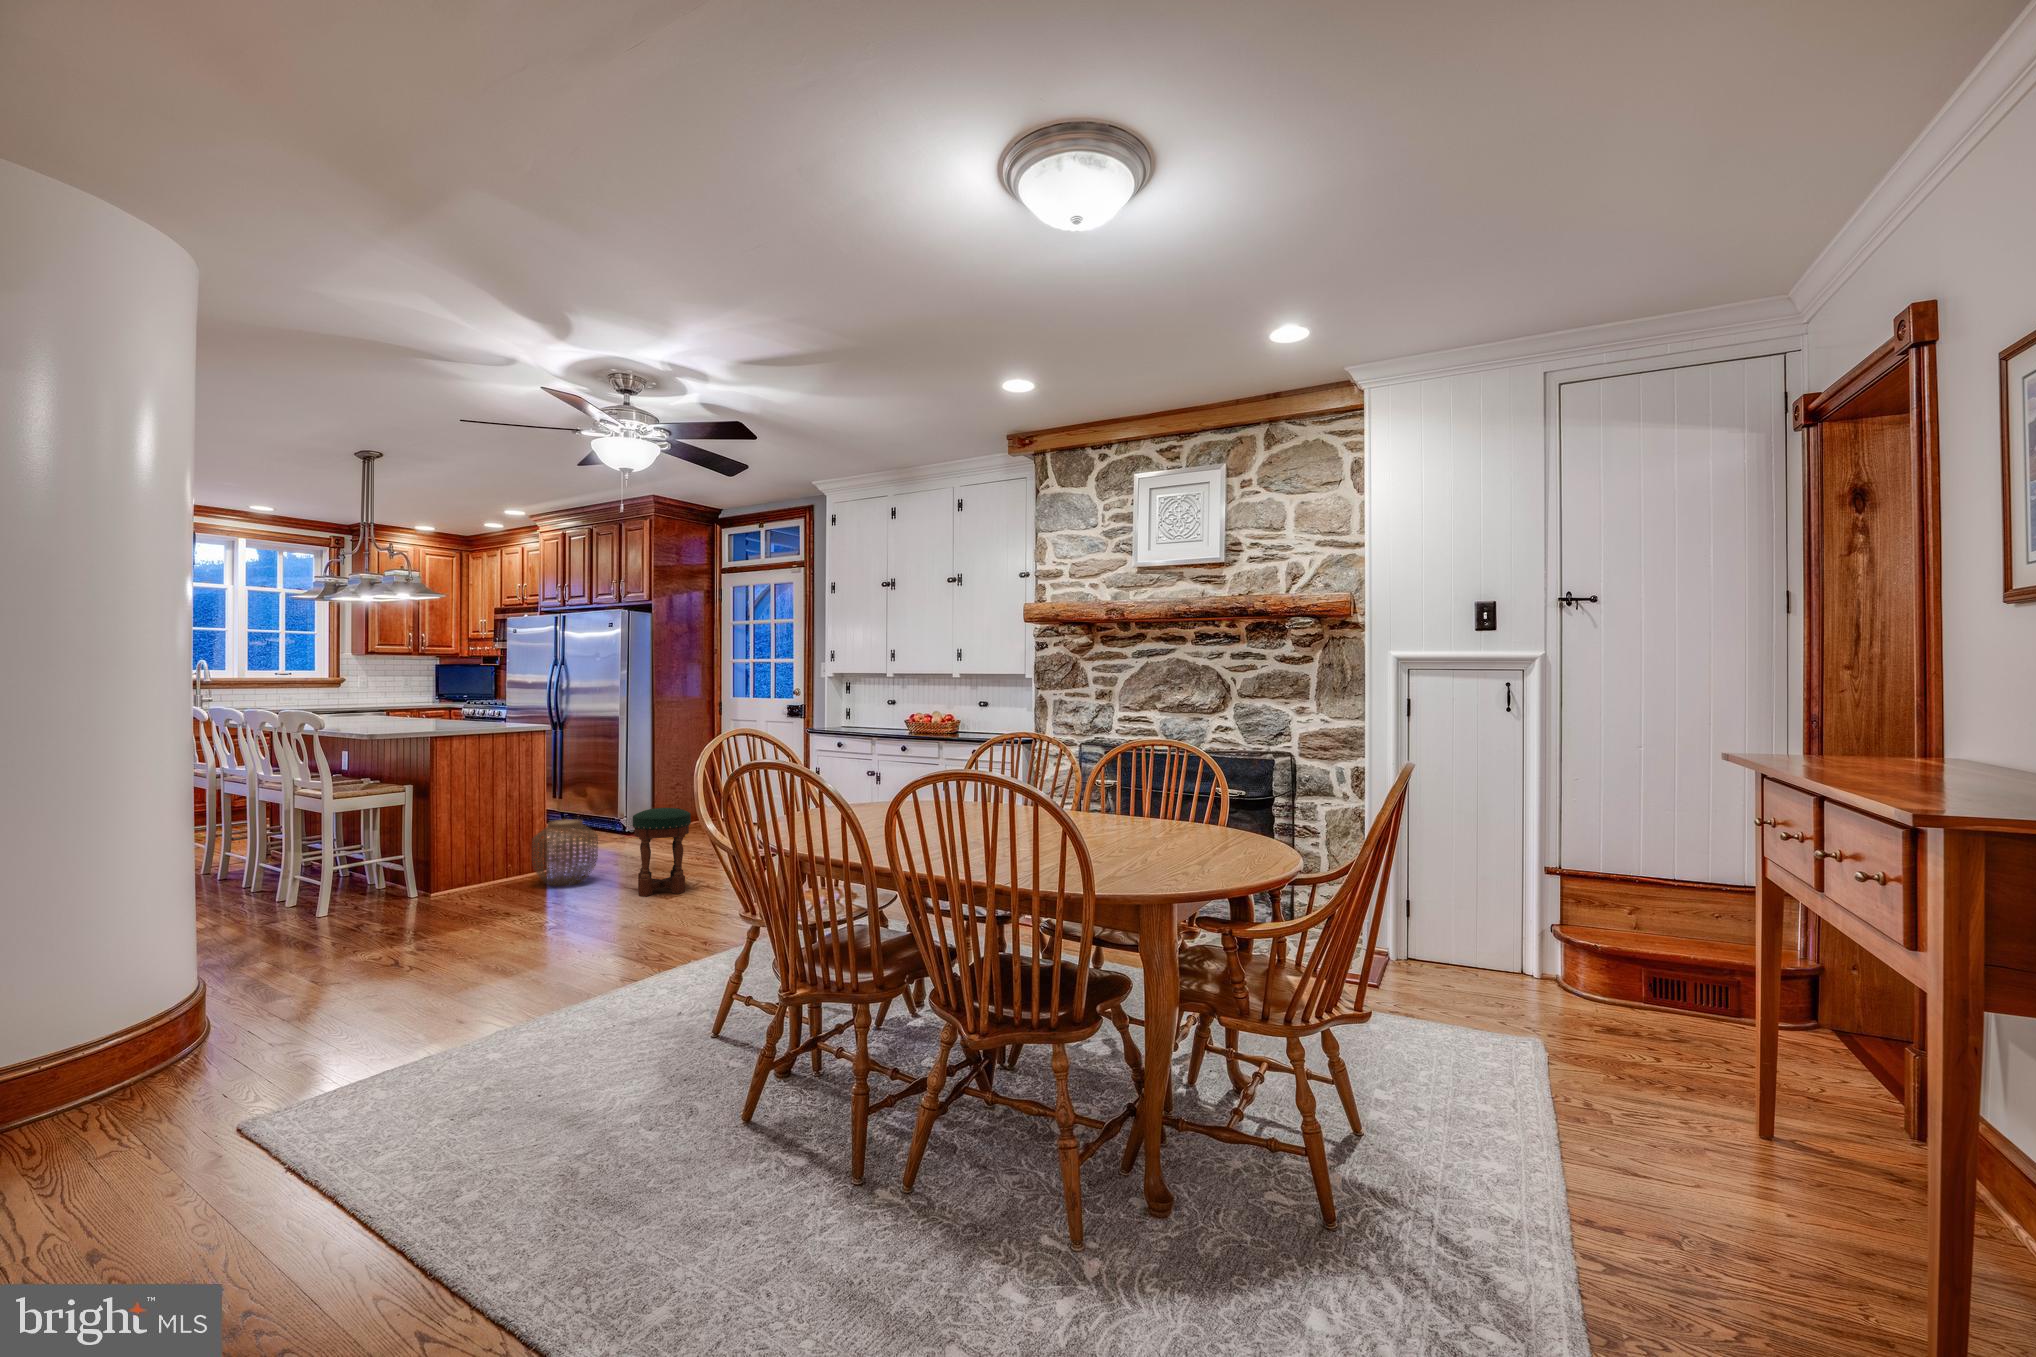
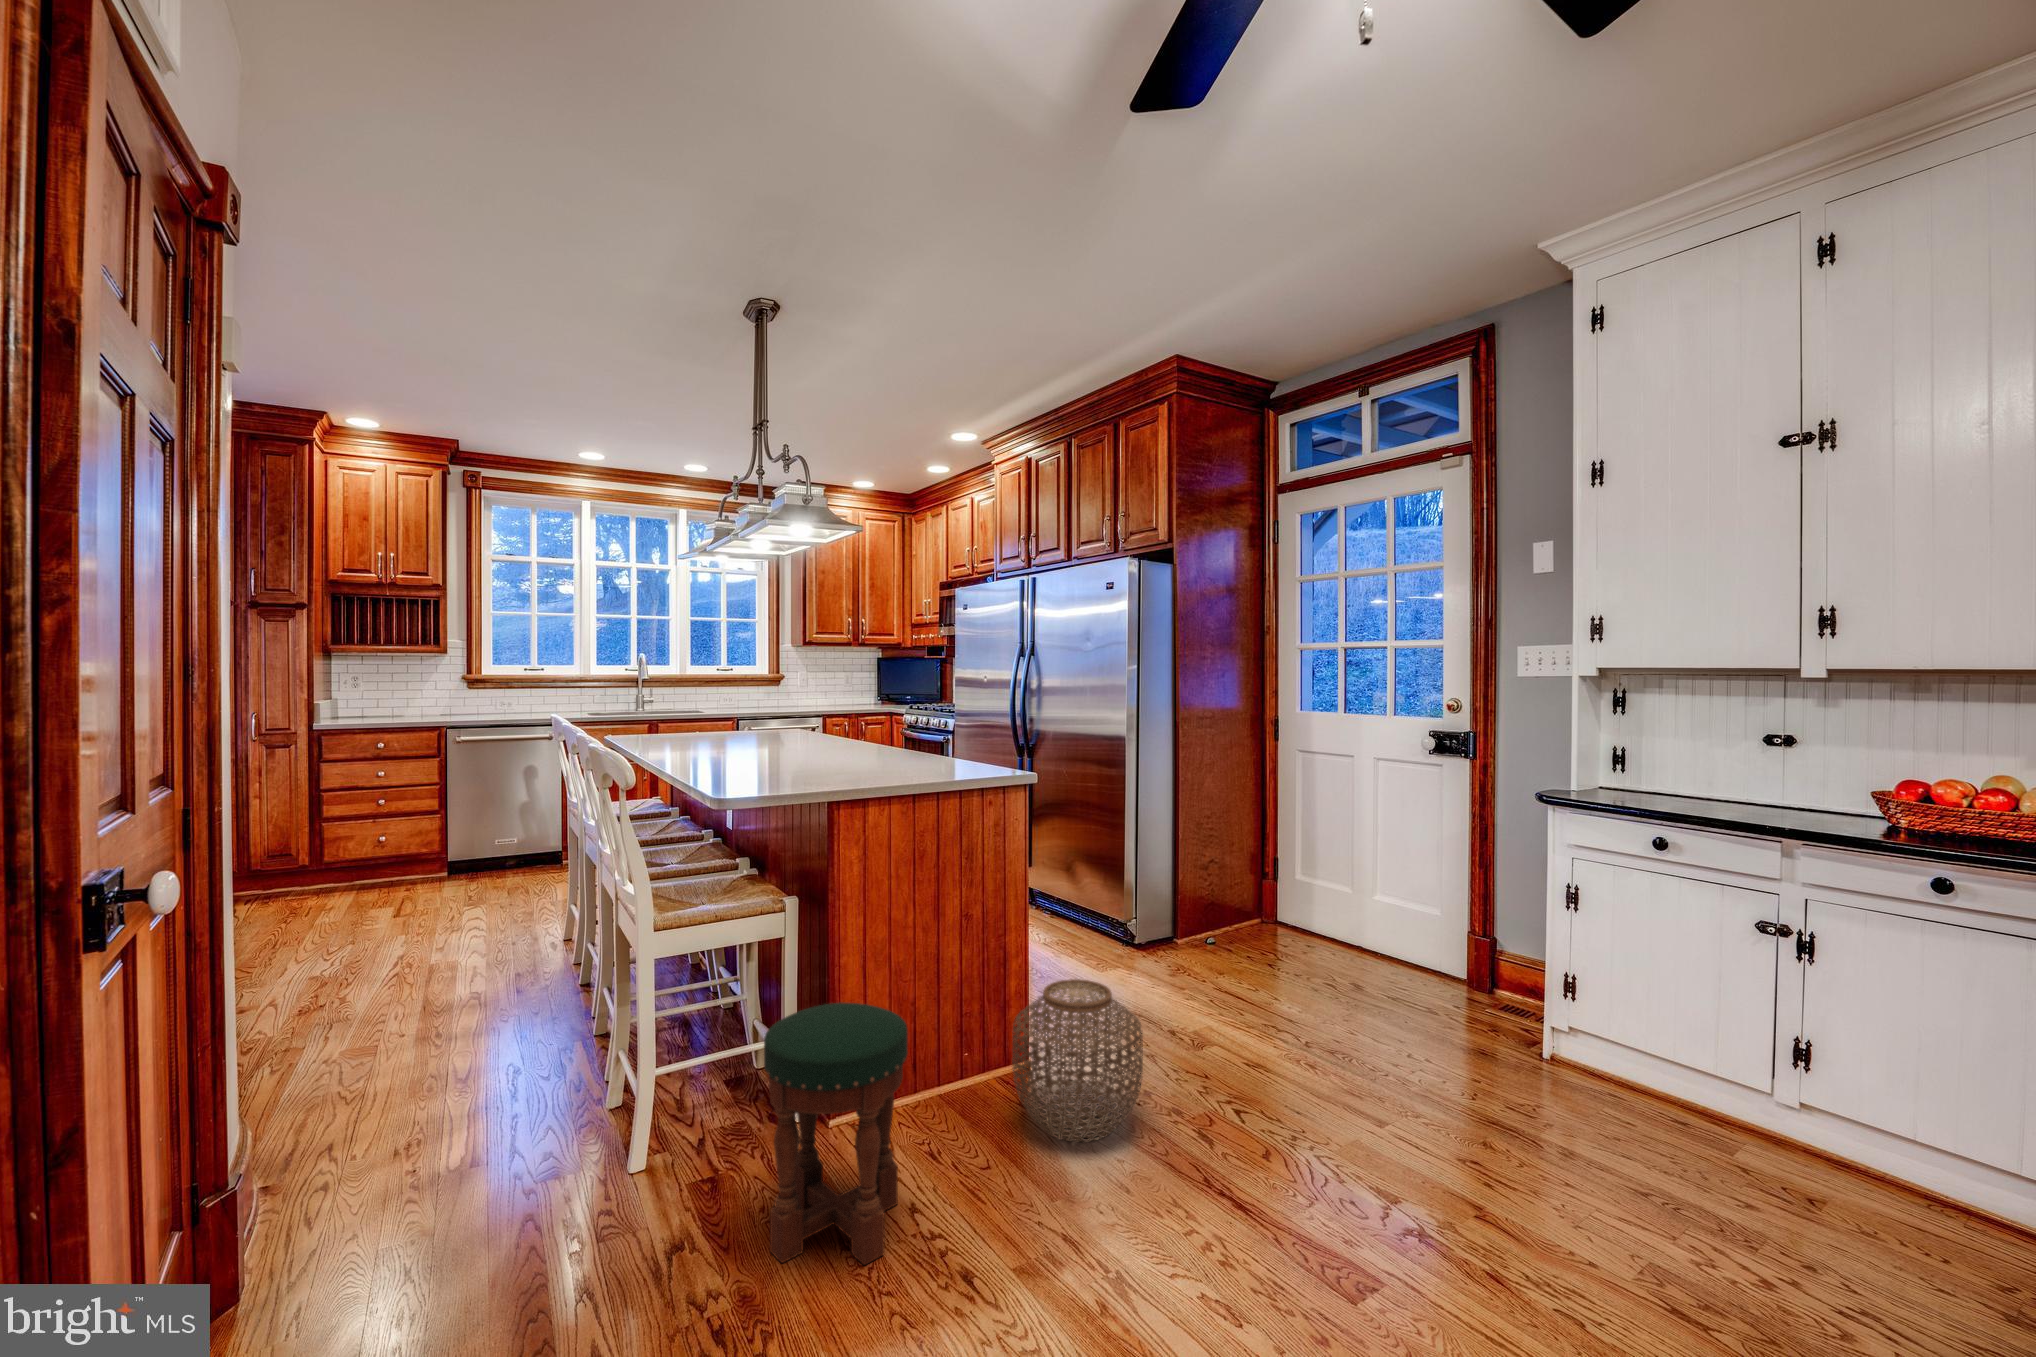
stool: present [632,808,691,896] -> present [764,1003,908,1265]

